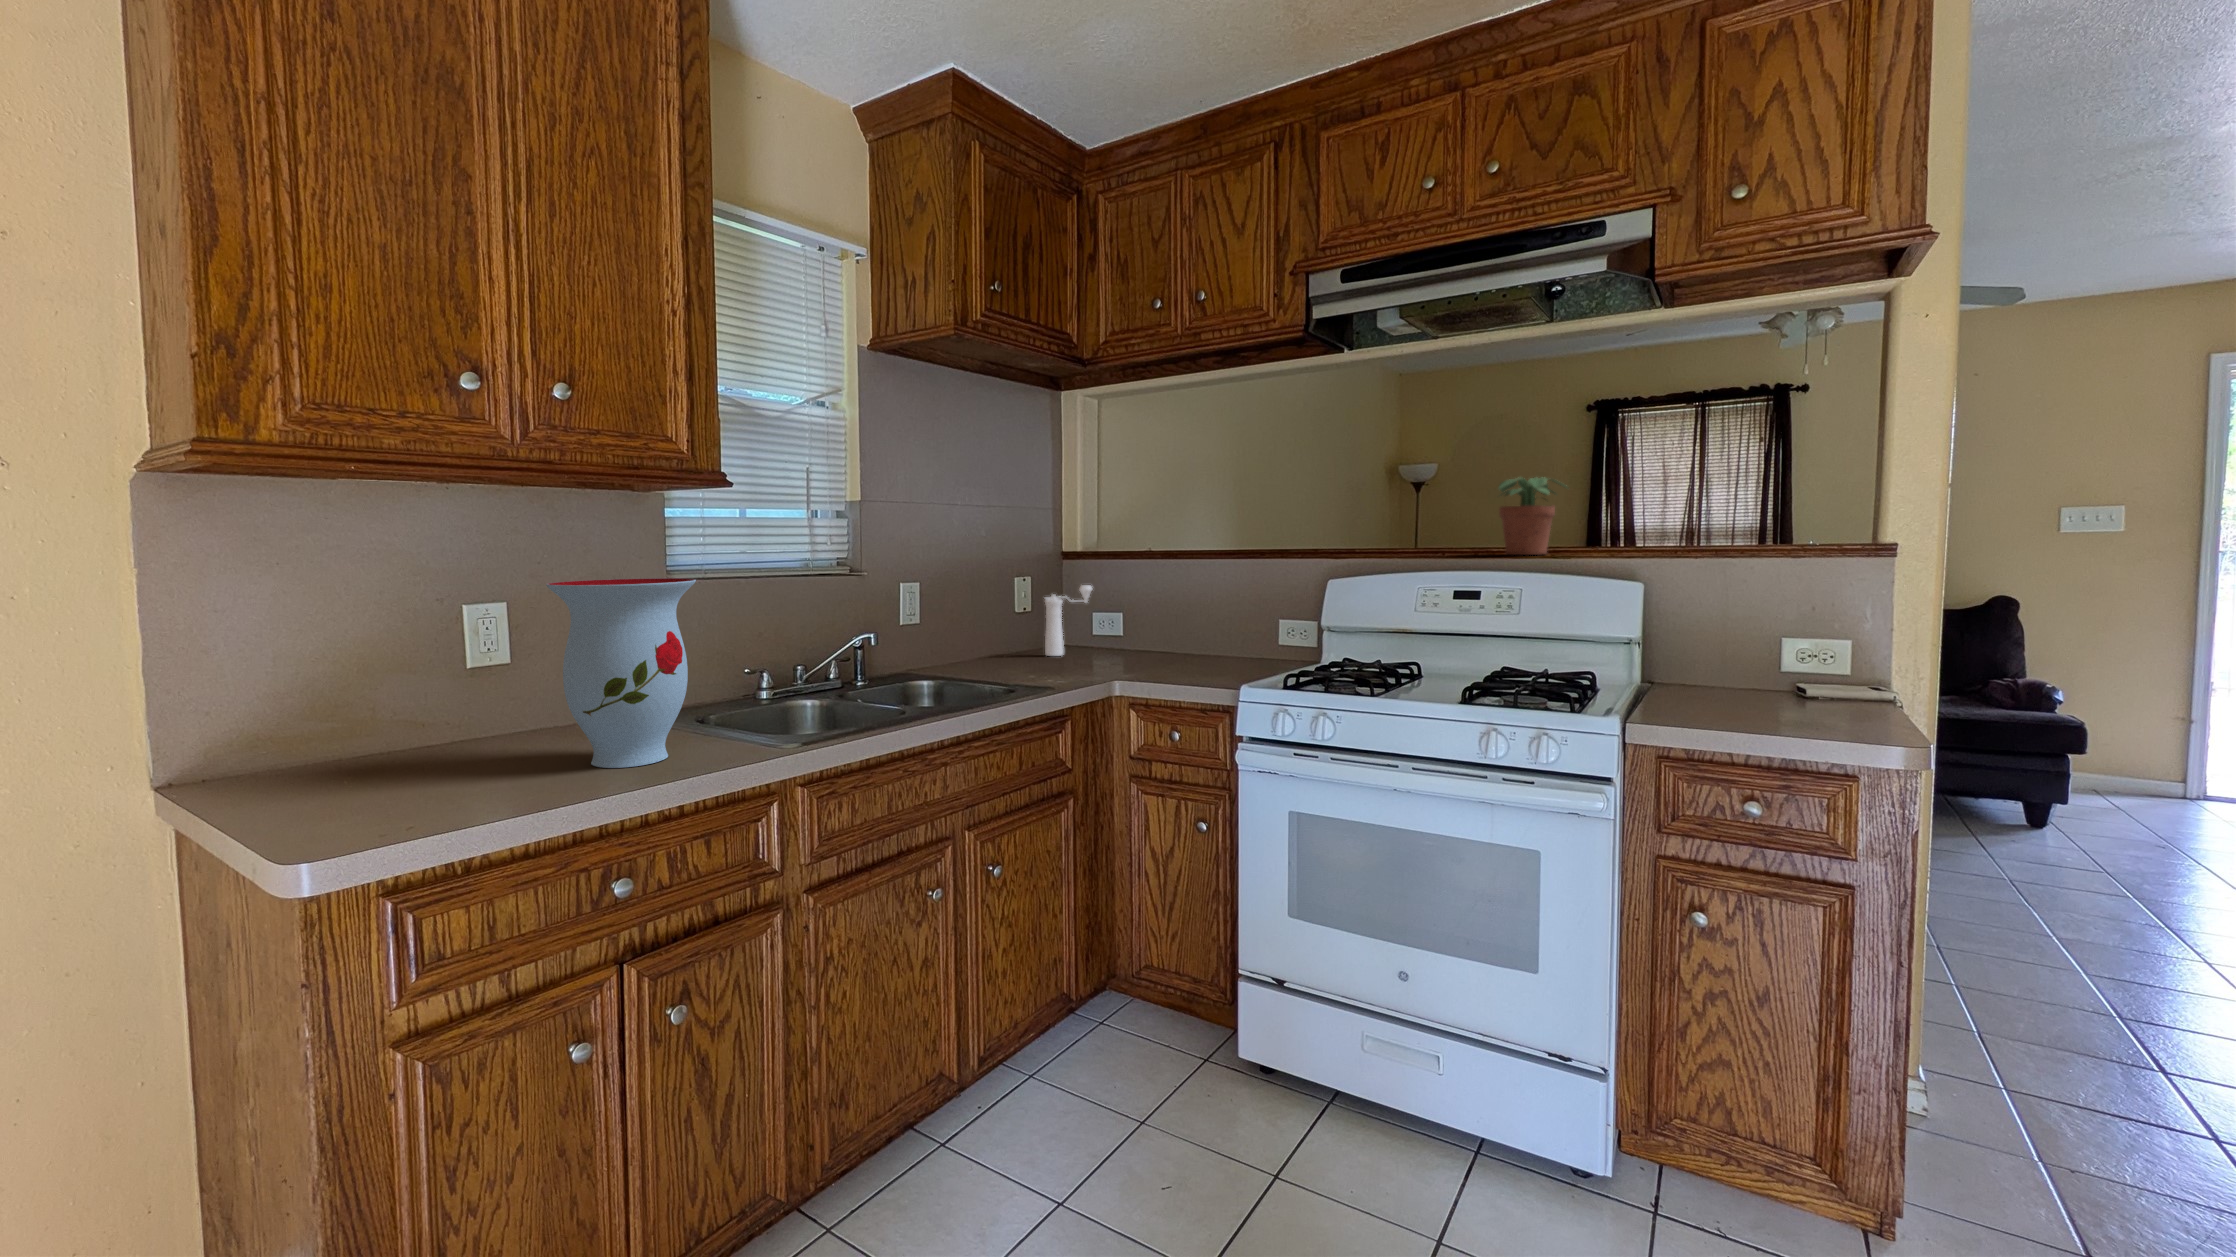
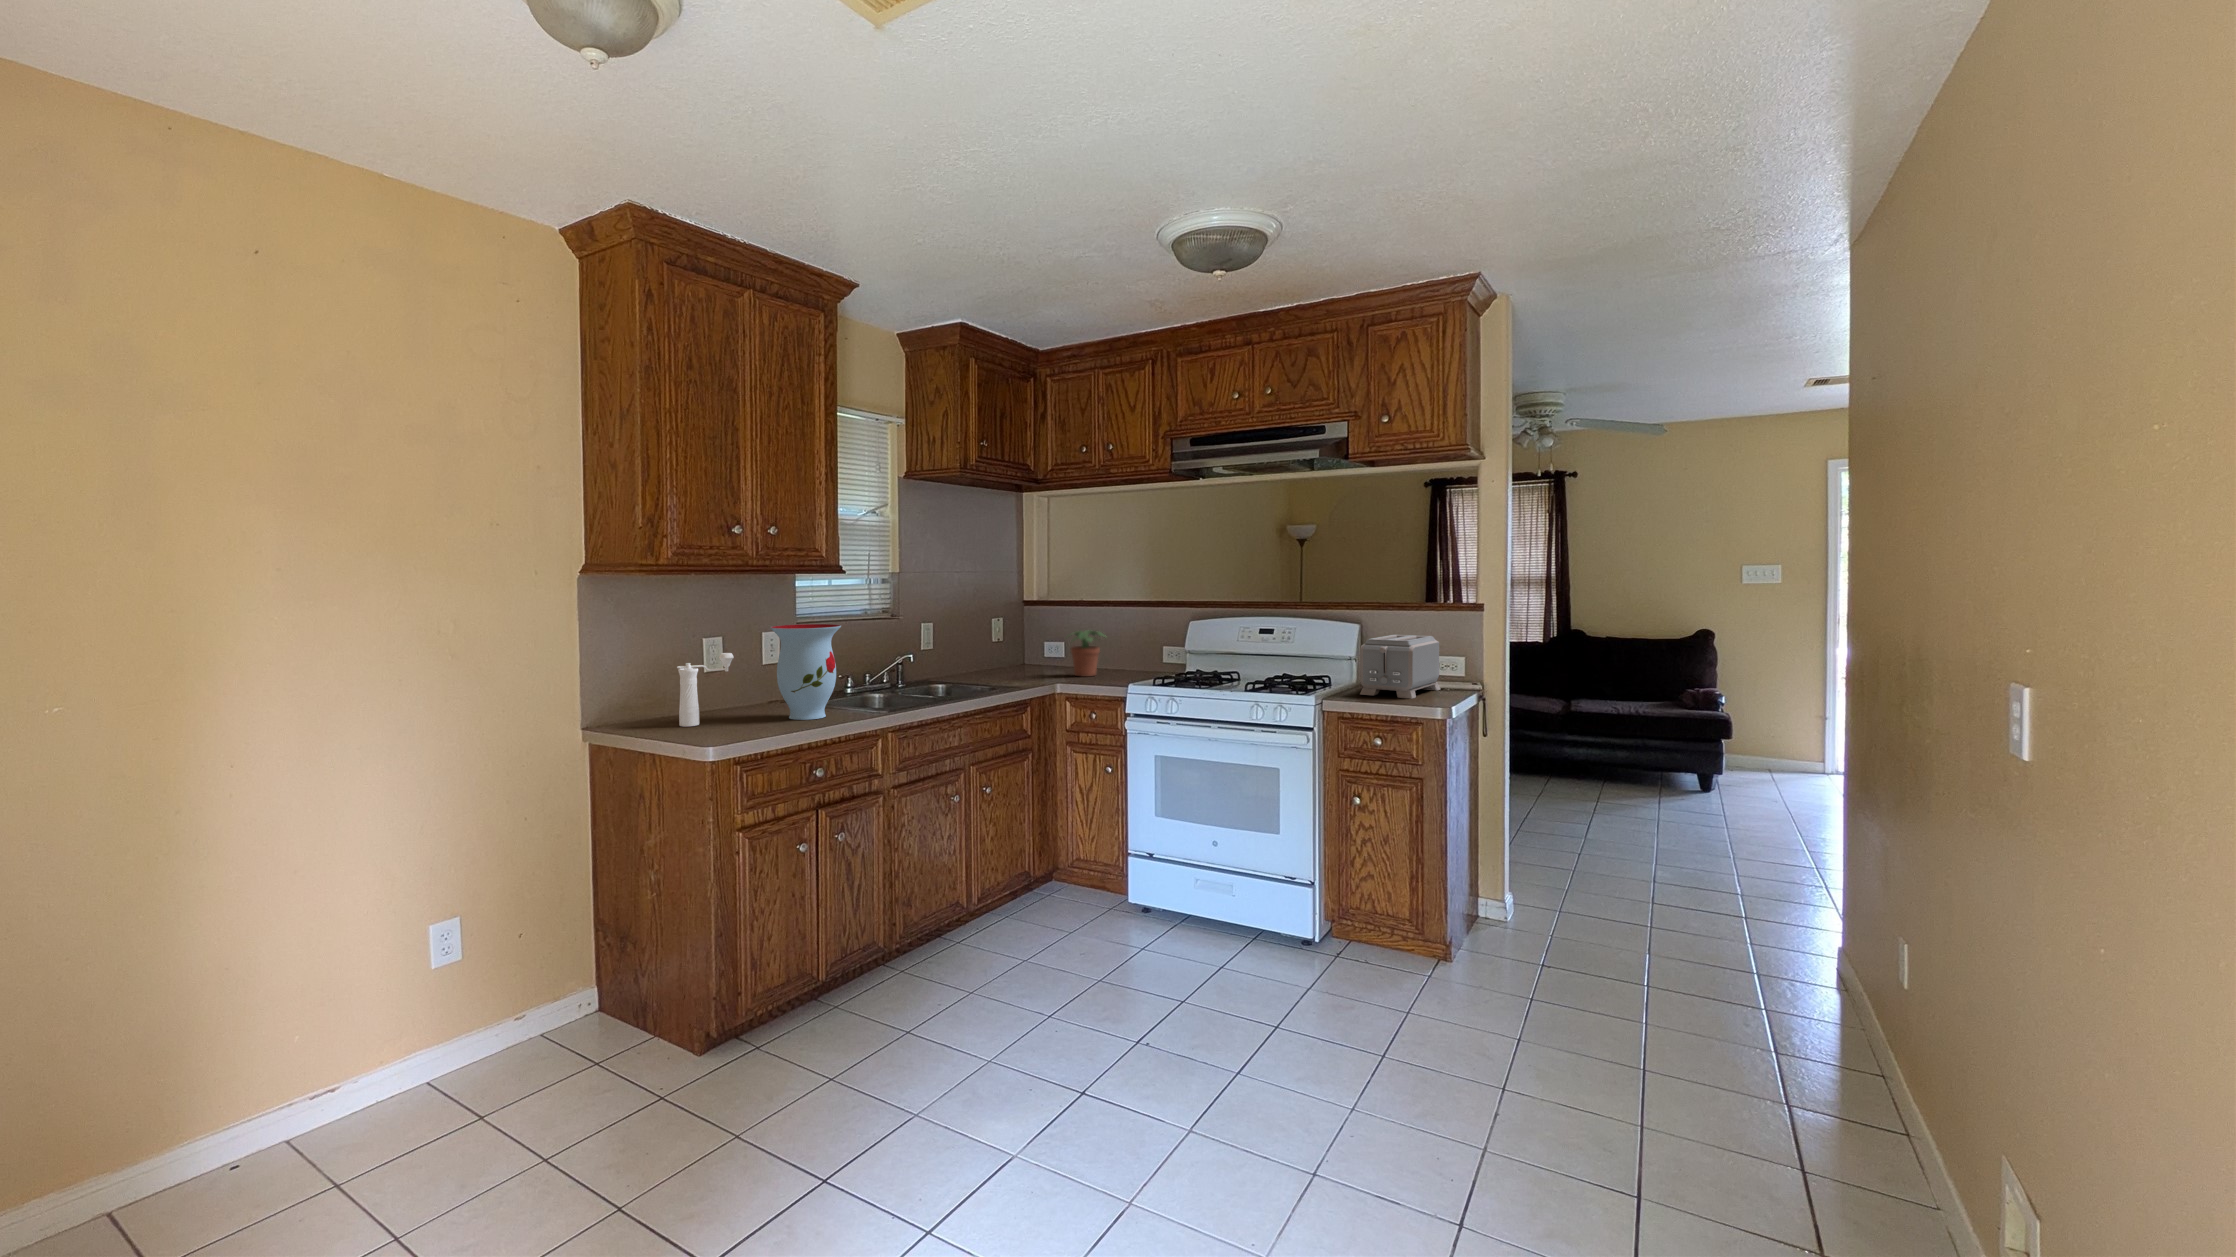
potted plant: present [1499,477,1567,555] -> present [1071,631,1104,677]
pepper mill: present [1045,585,1092,656] -> present [677,653,734,727]
toaster: none [1687,601,1828,725] -> present [1360,635,1440,699]

